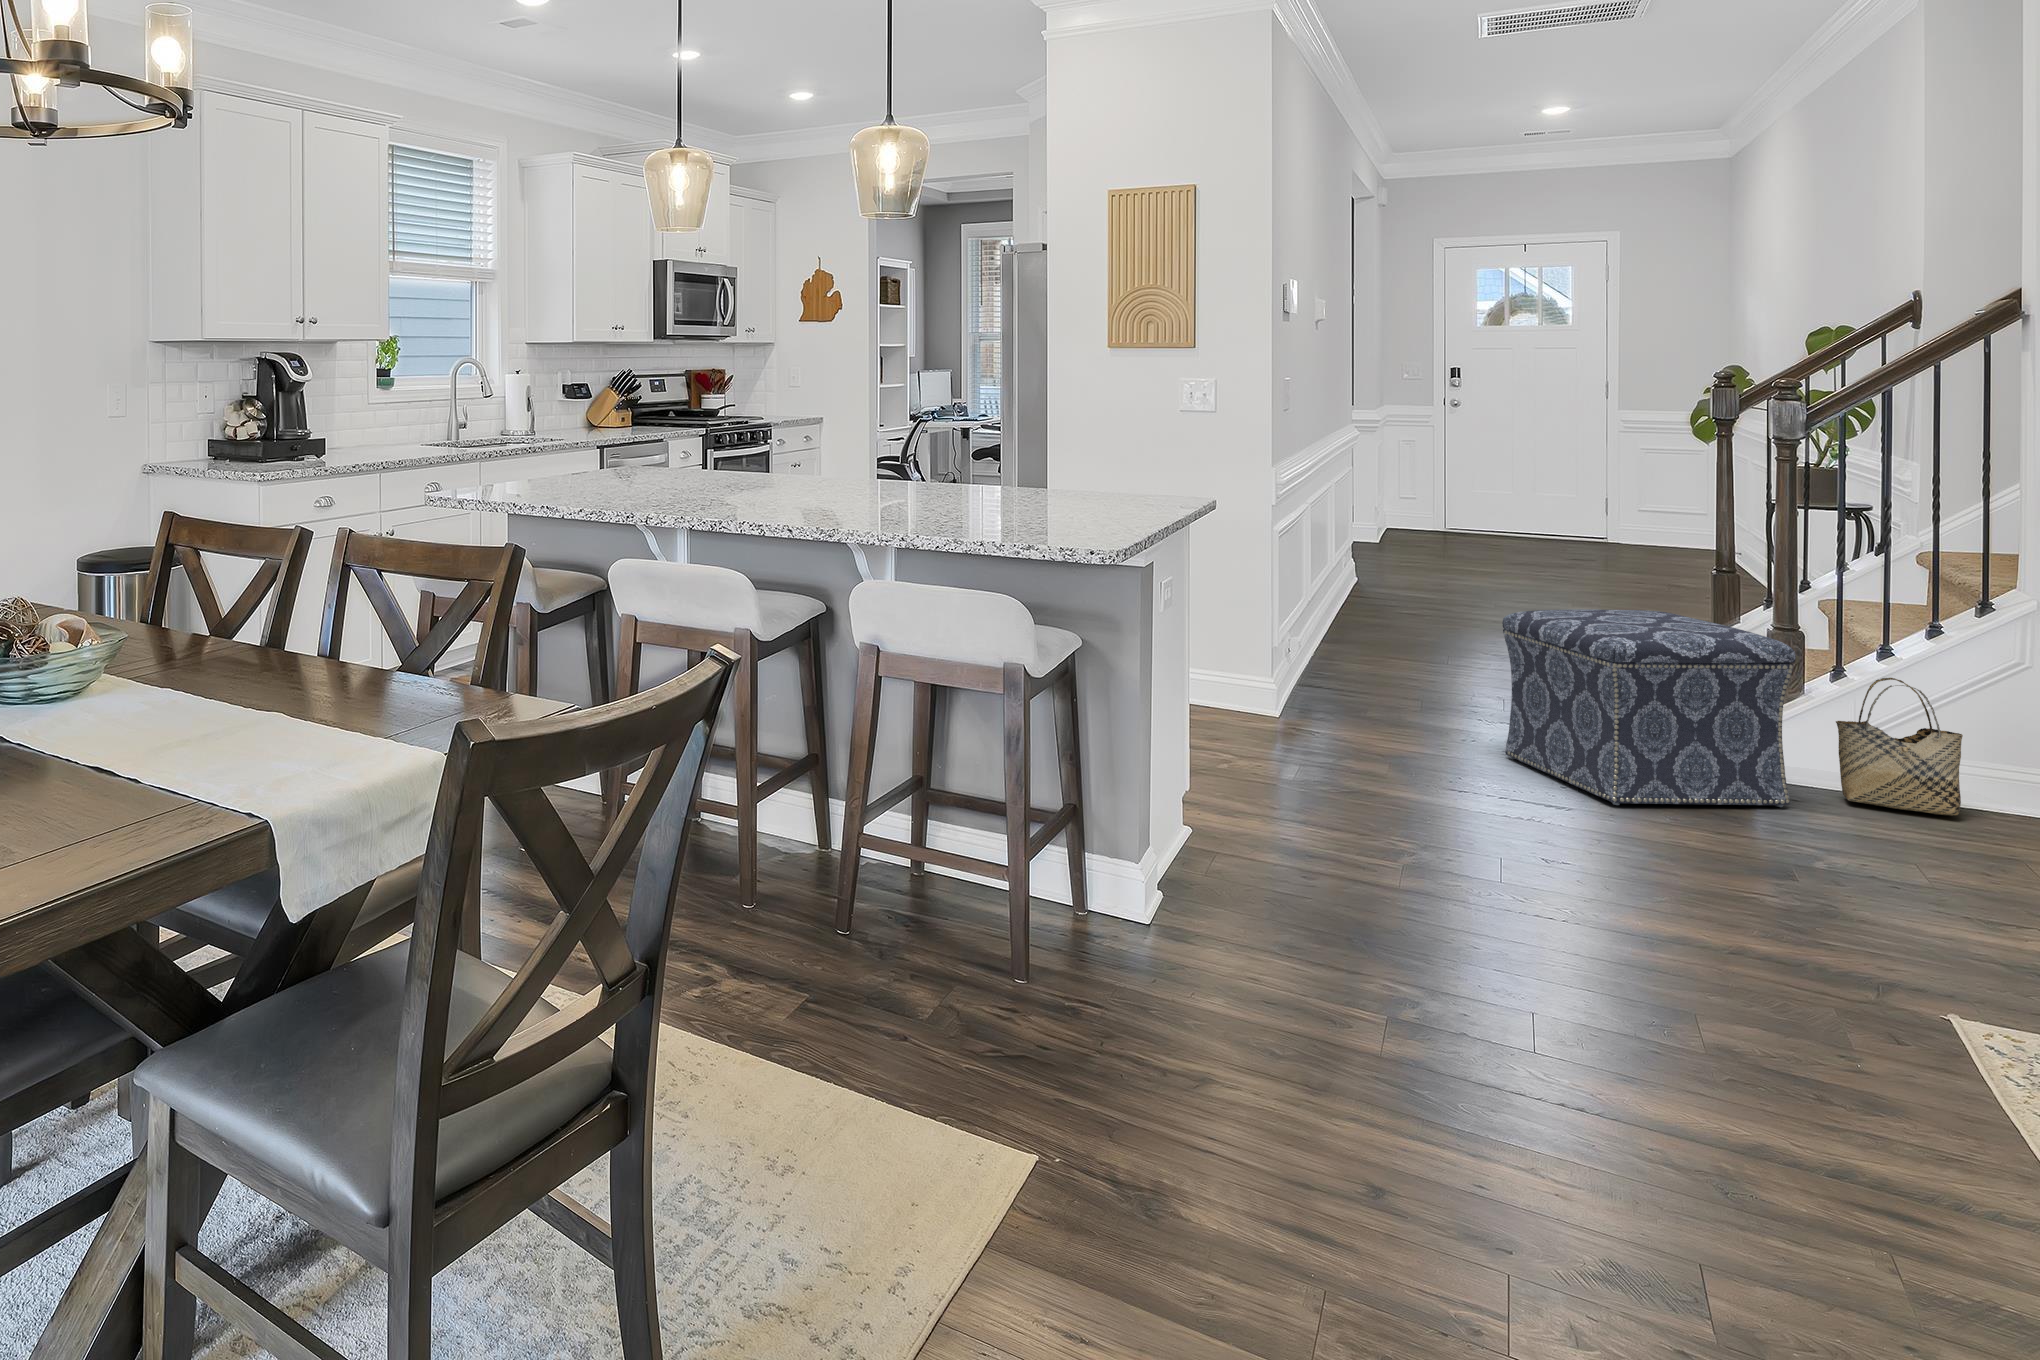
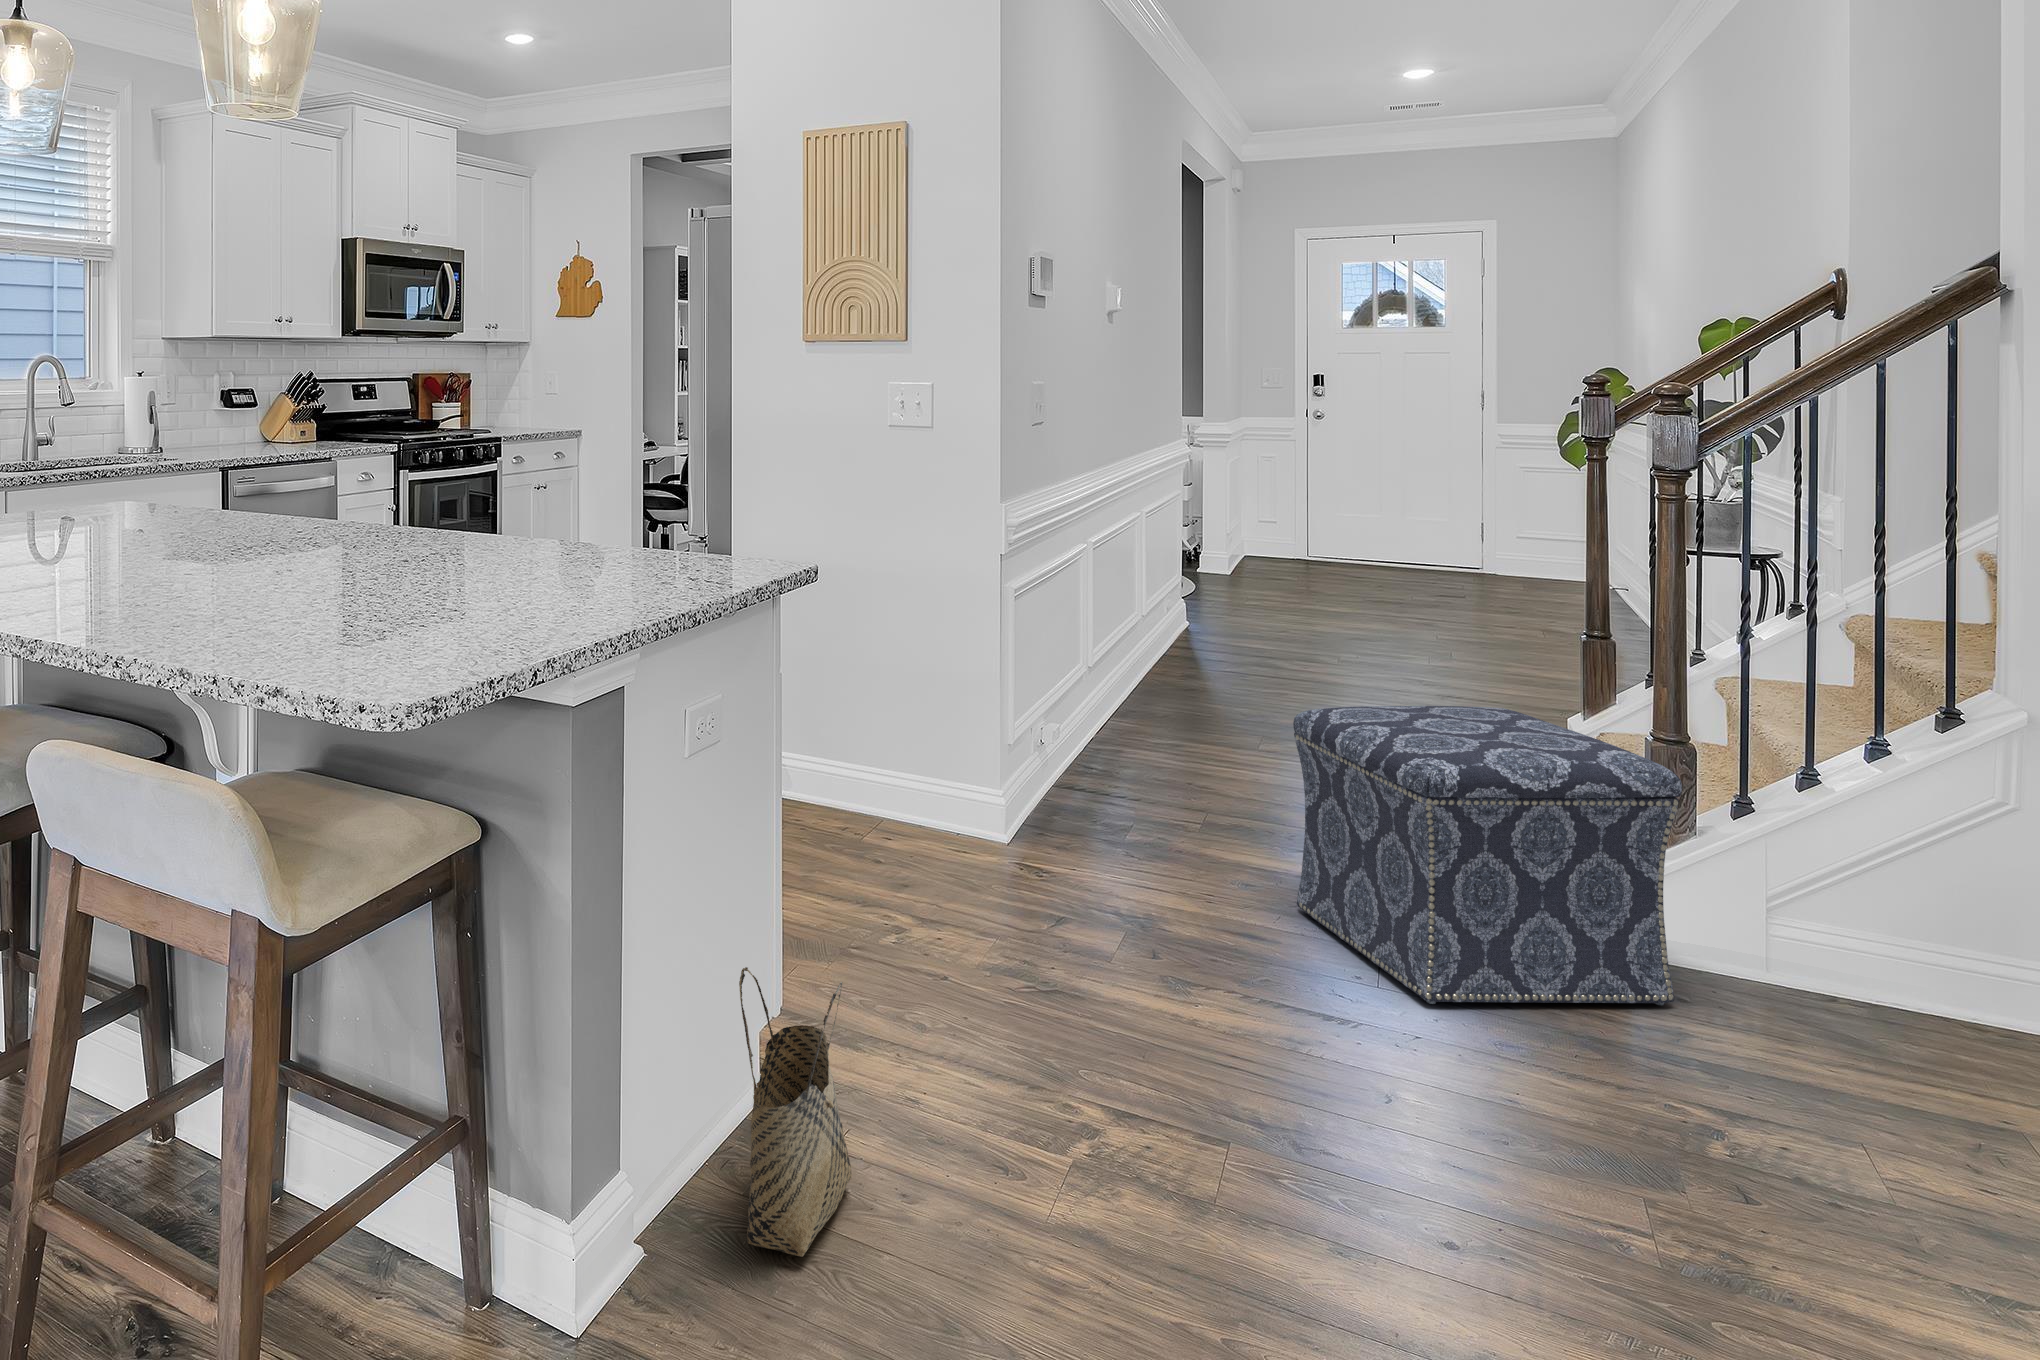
woven basket: present [1836,678,1963,815] -> present [739,967,852,1257]

